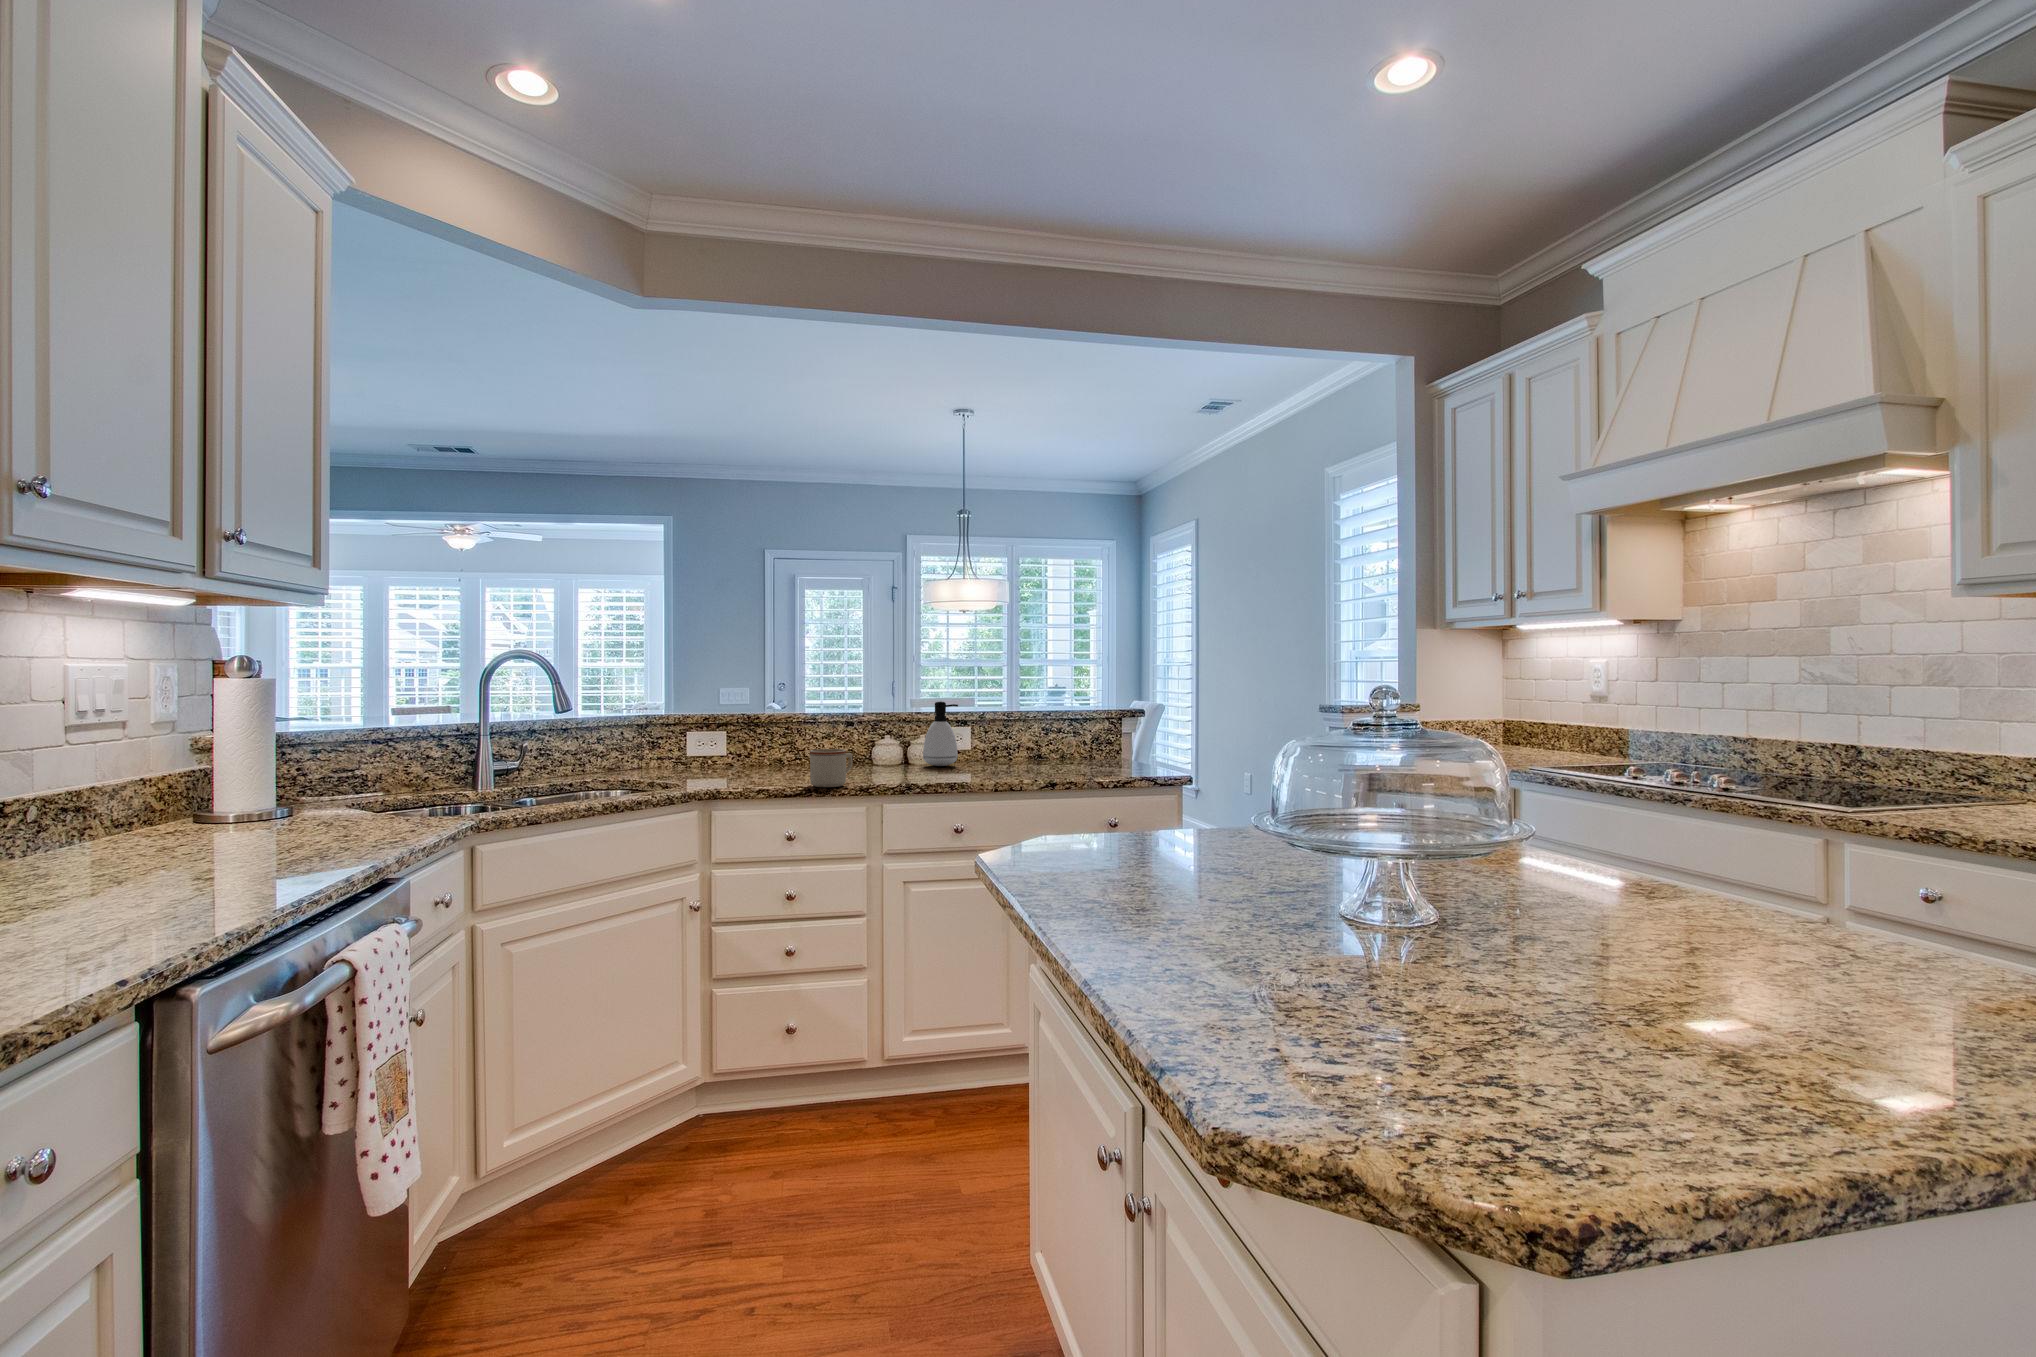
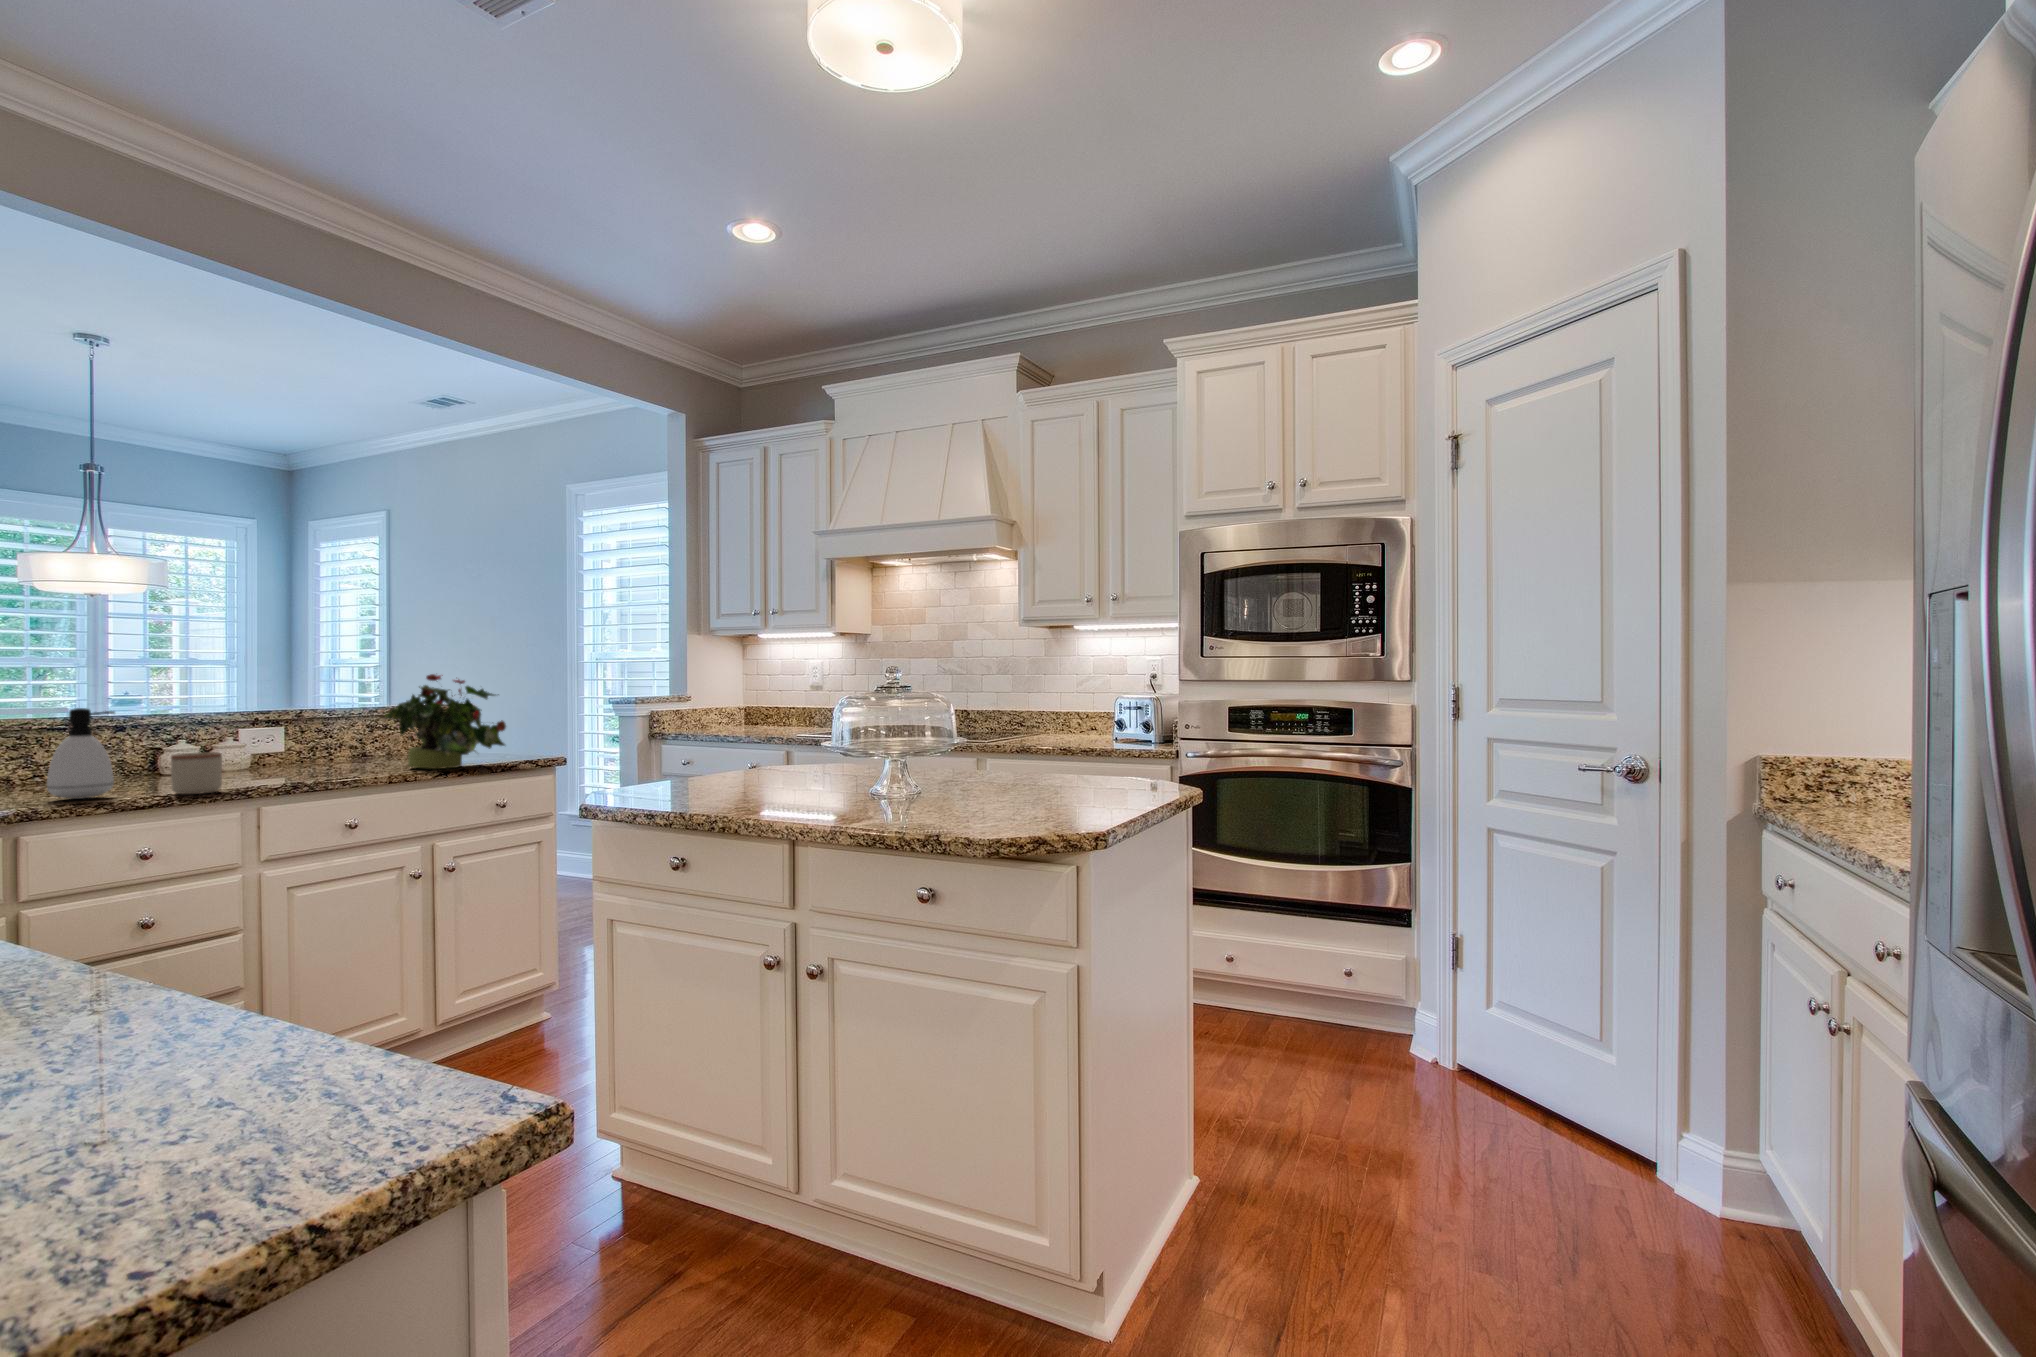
potted plant: none [1018,678,1117,780] -> present [384,674,506,769]
soap dispenser: present [923,702,958,766] -> present [47,708,115,799]

